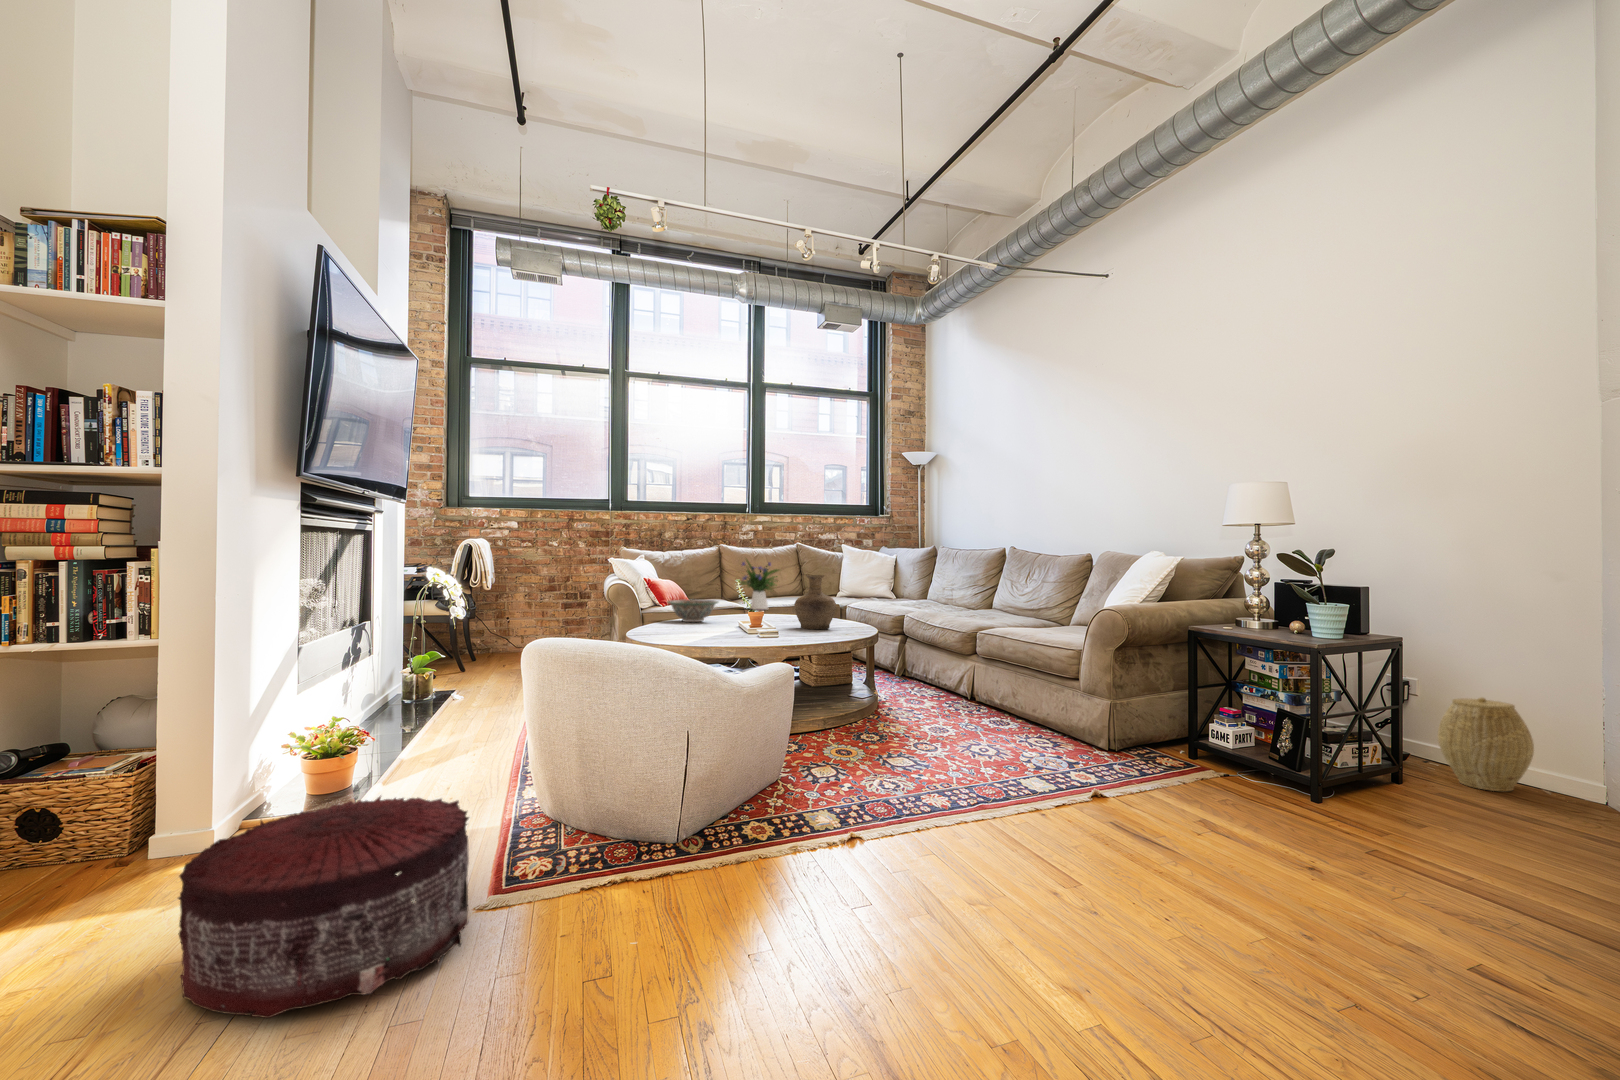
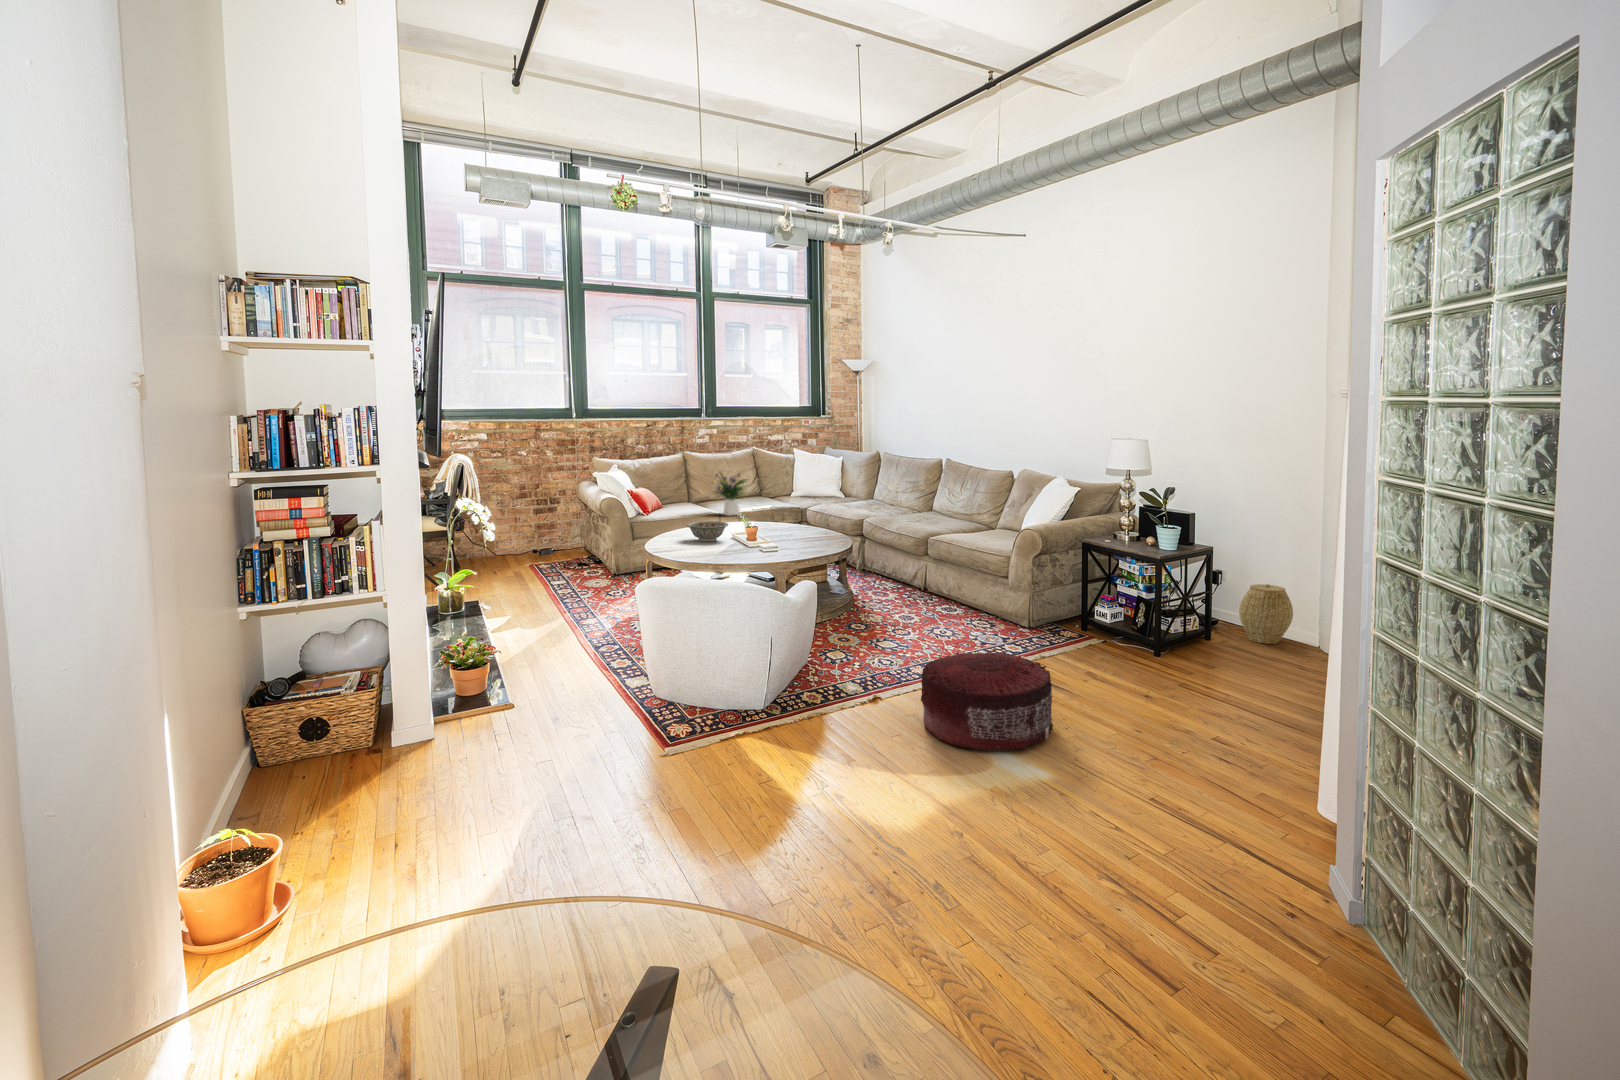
vase: present [794,575,836,629] -> none [792,501,826,545]
pouf: present [178,796,469,1018] -> present [921,652,1053,751]

